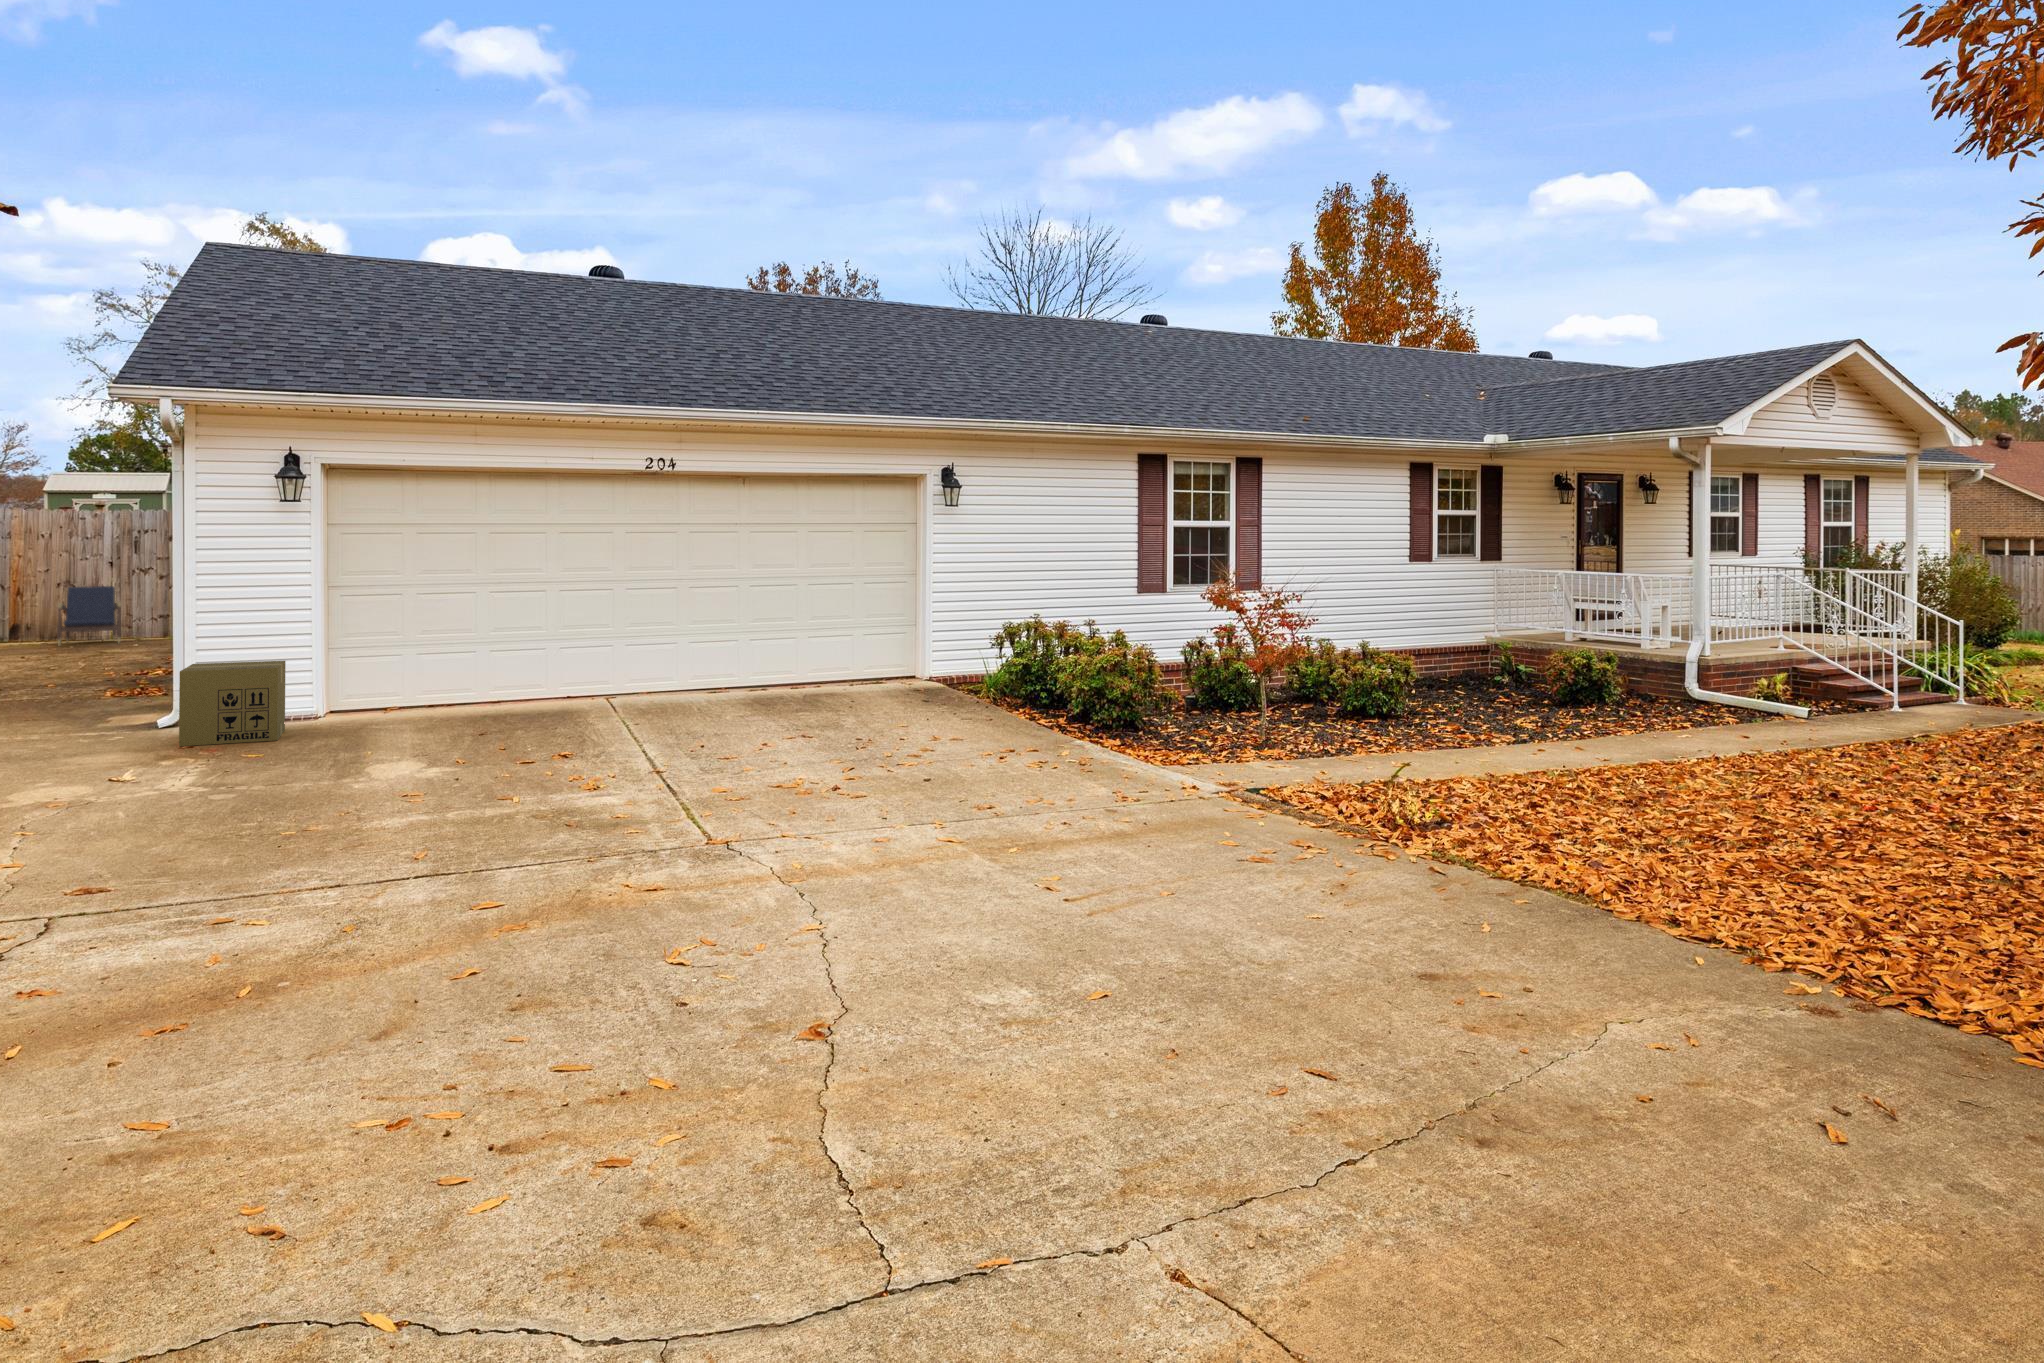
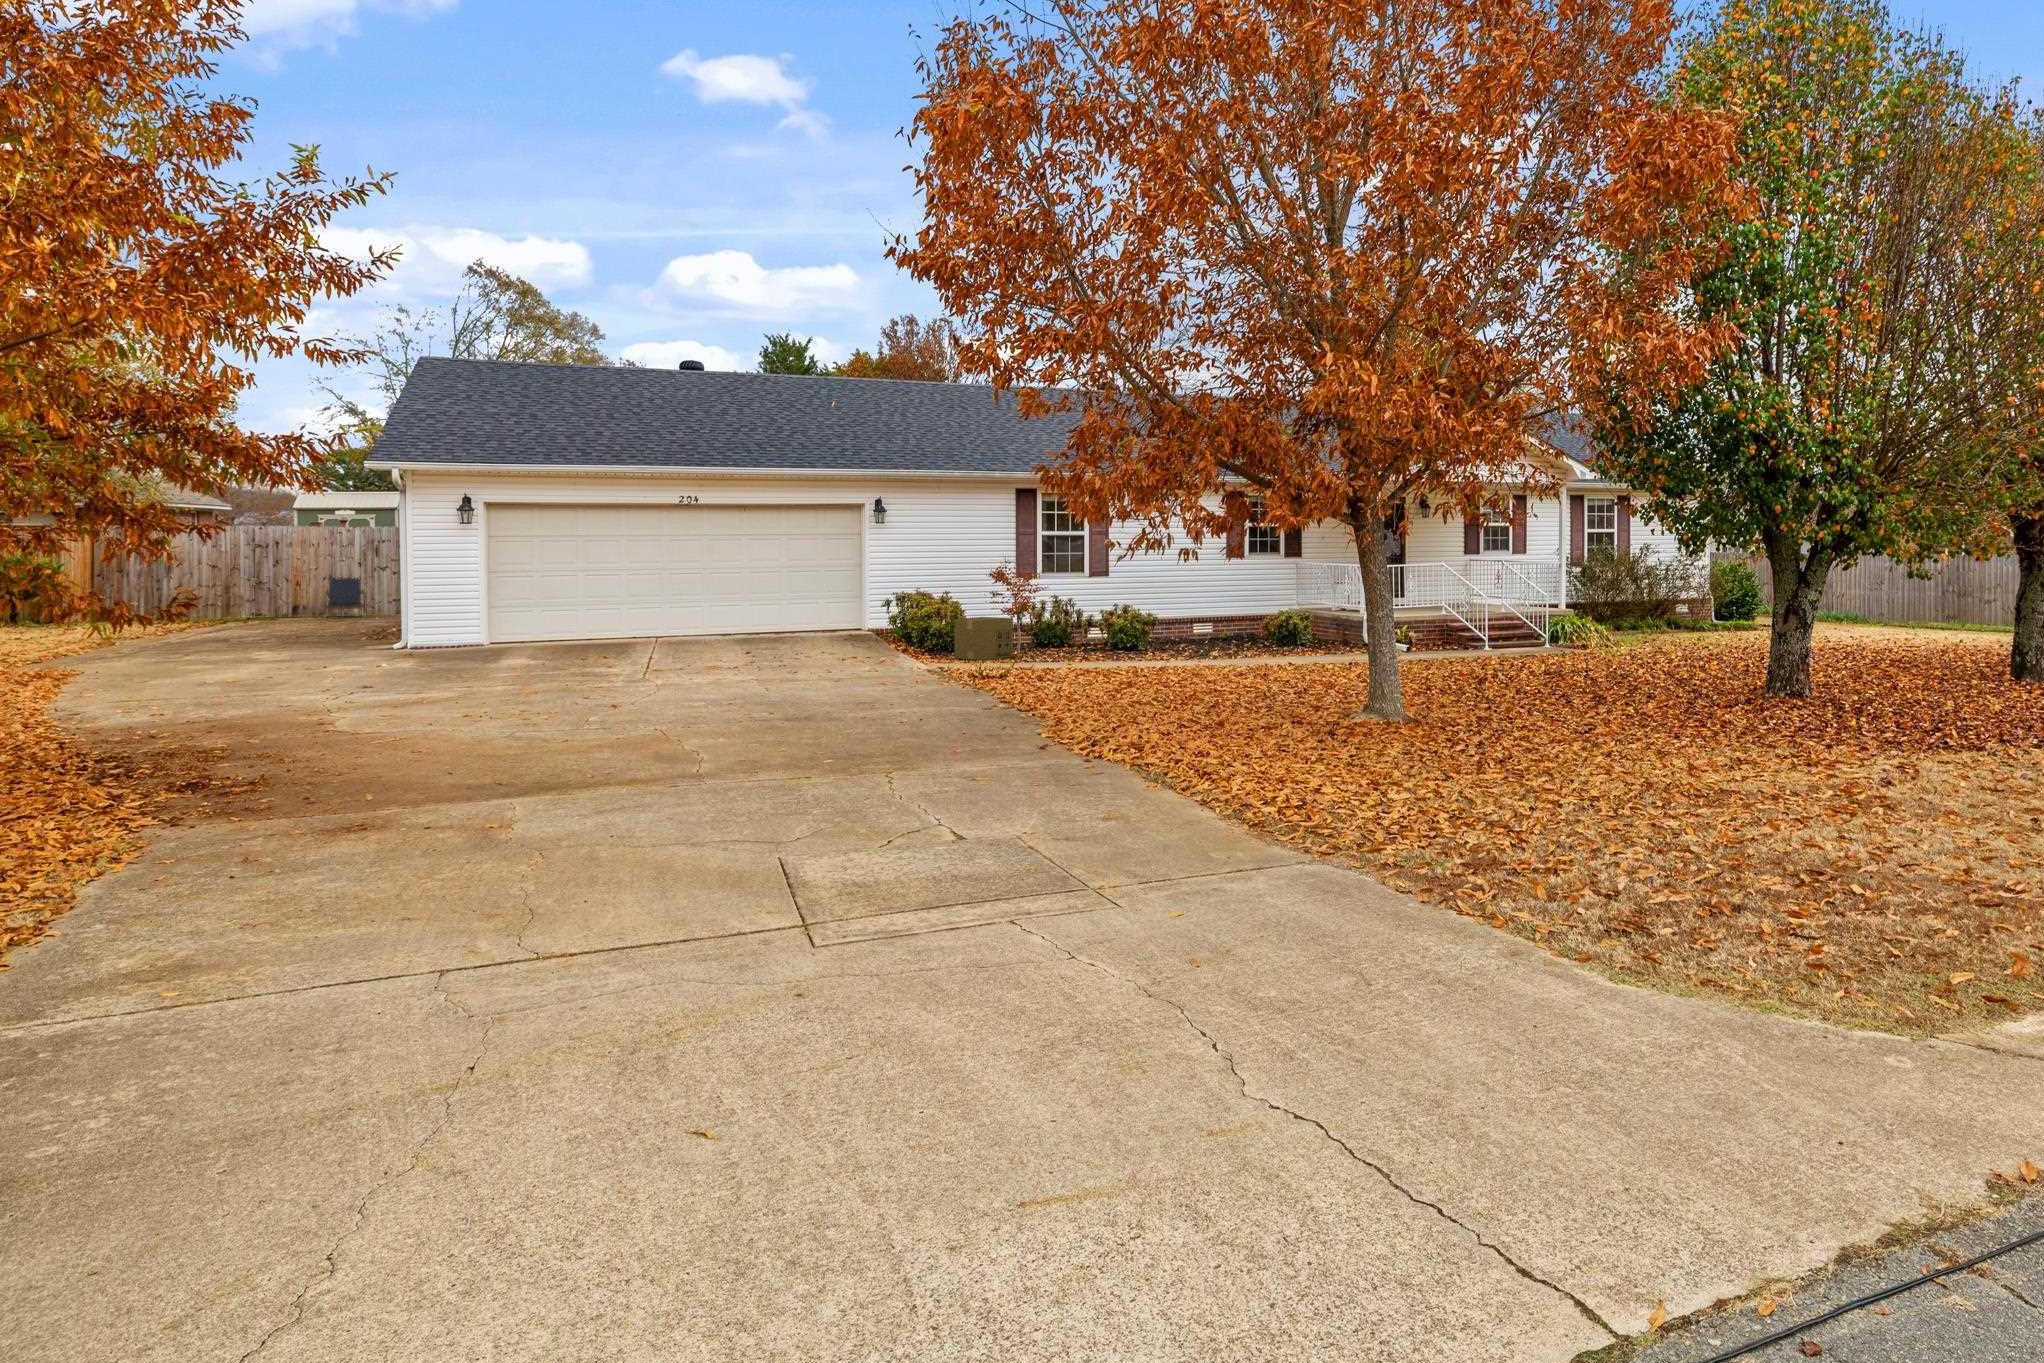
cardboard box: present [179,661,286,746] -> present [954,617,1013,660]

